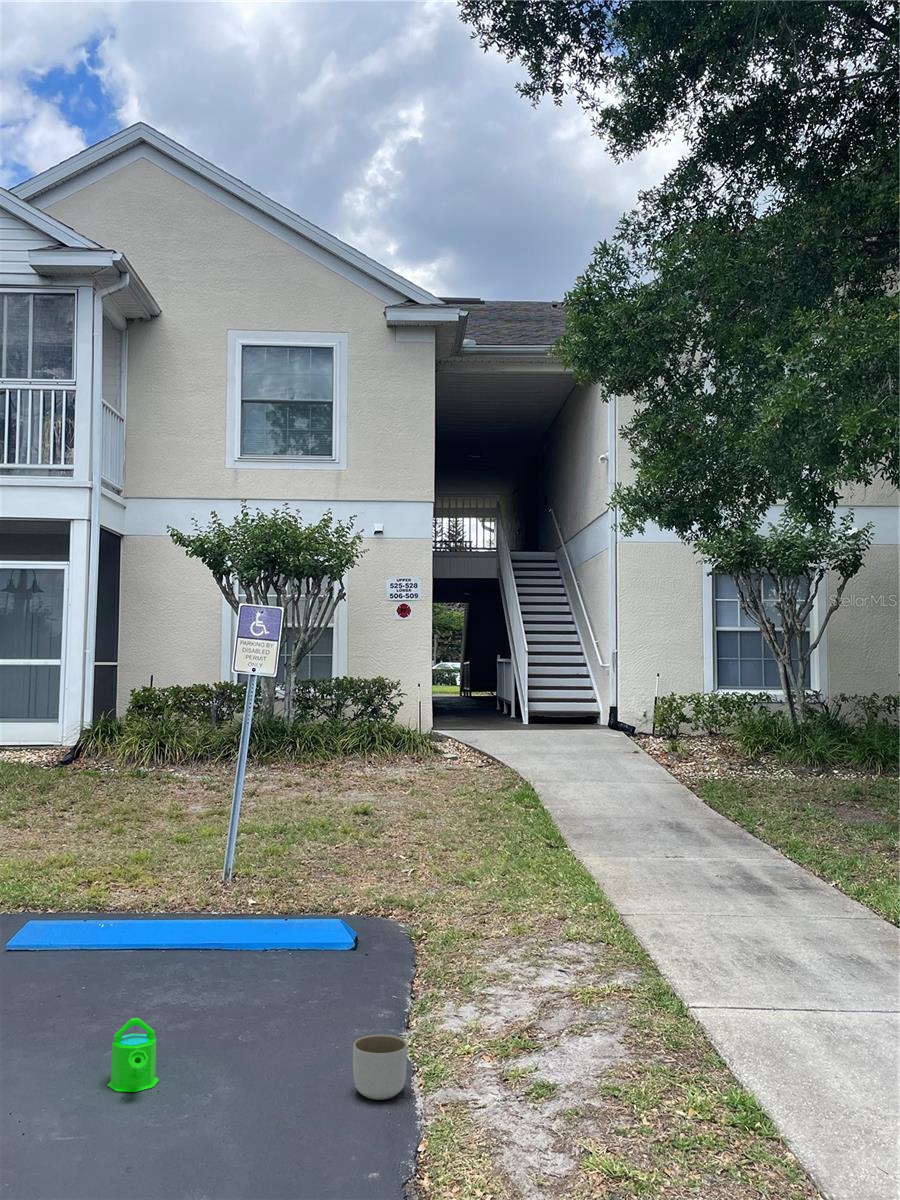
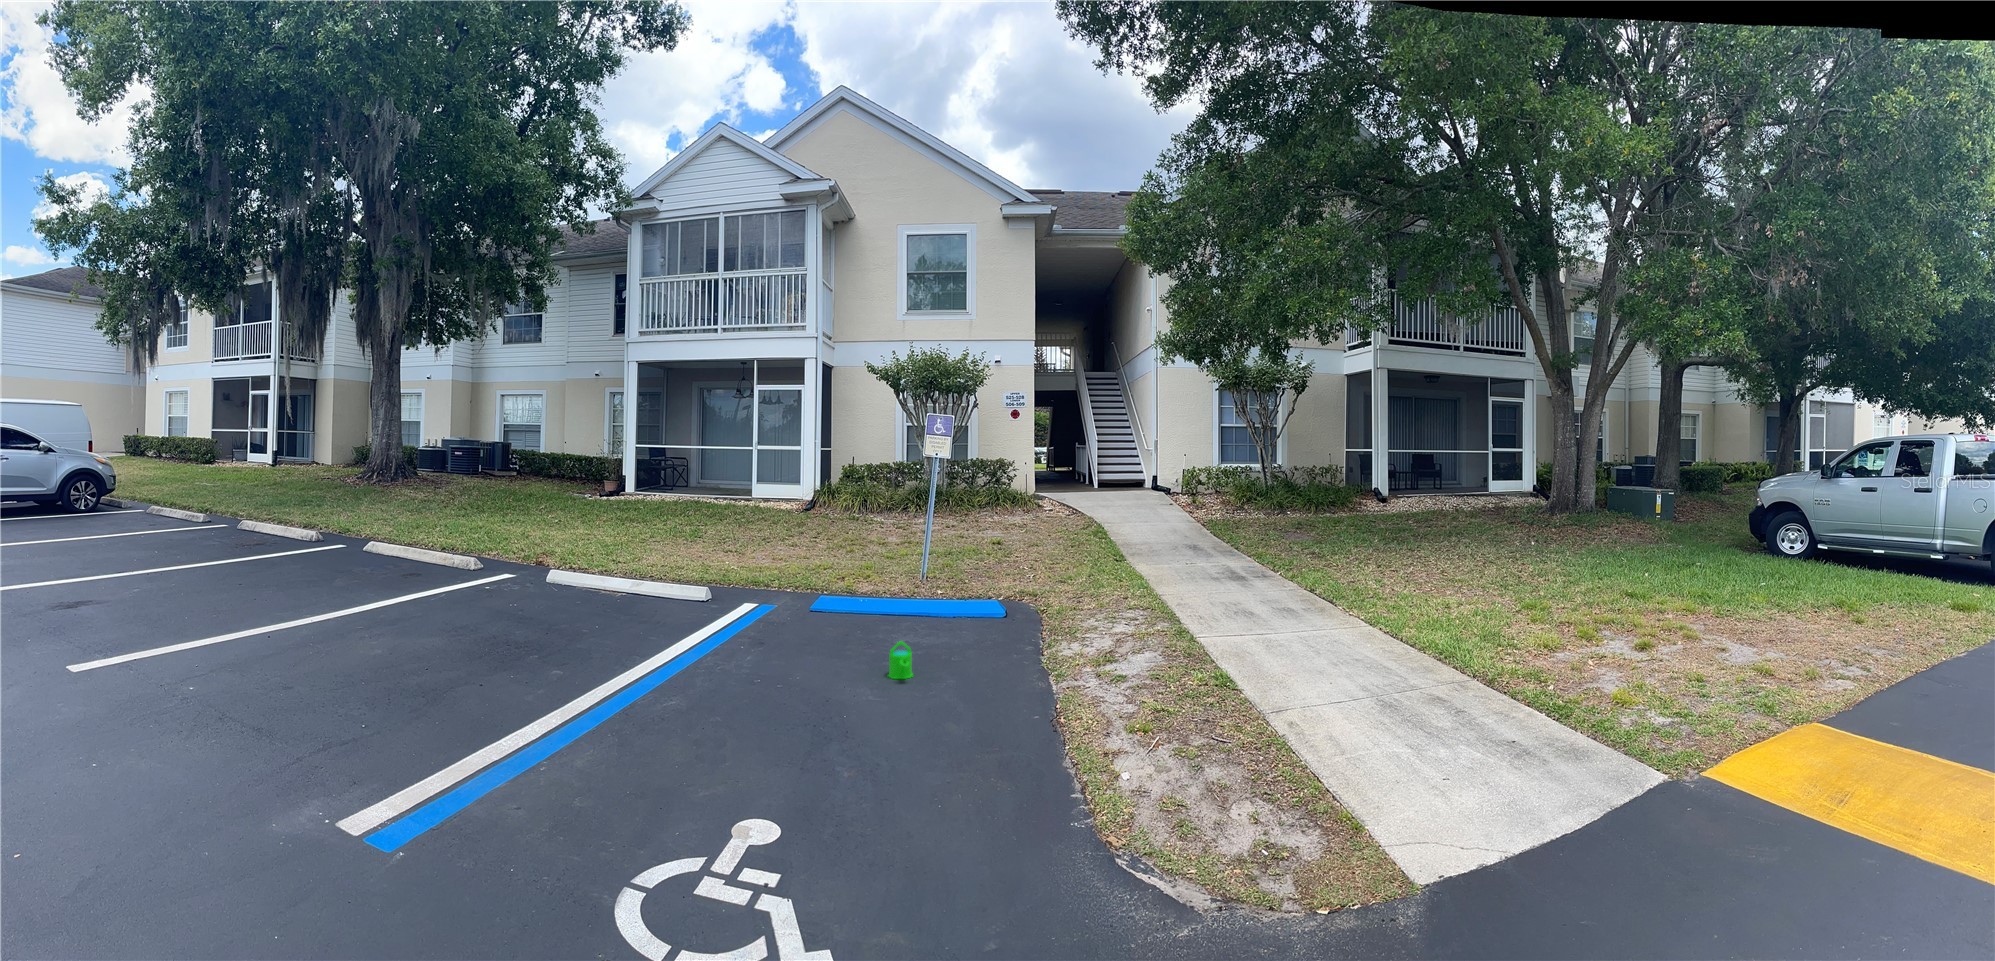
planter: present [353,1035,407,1100] -> none [1019,651,1049,684]

